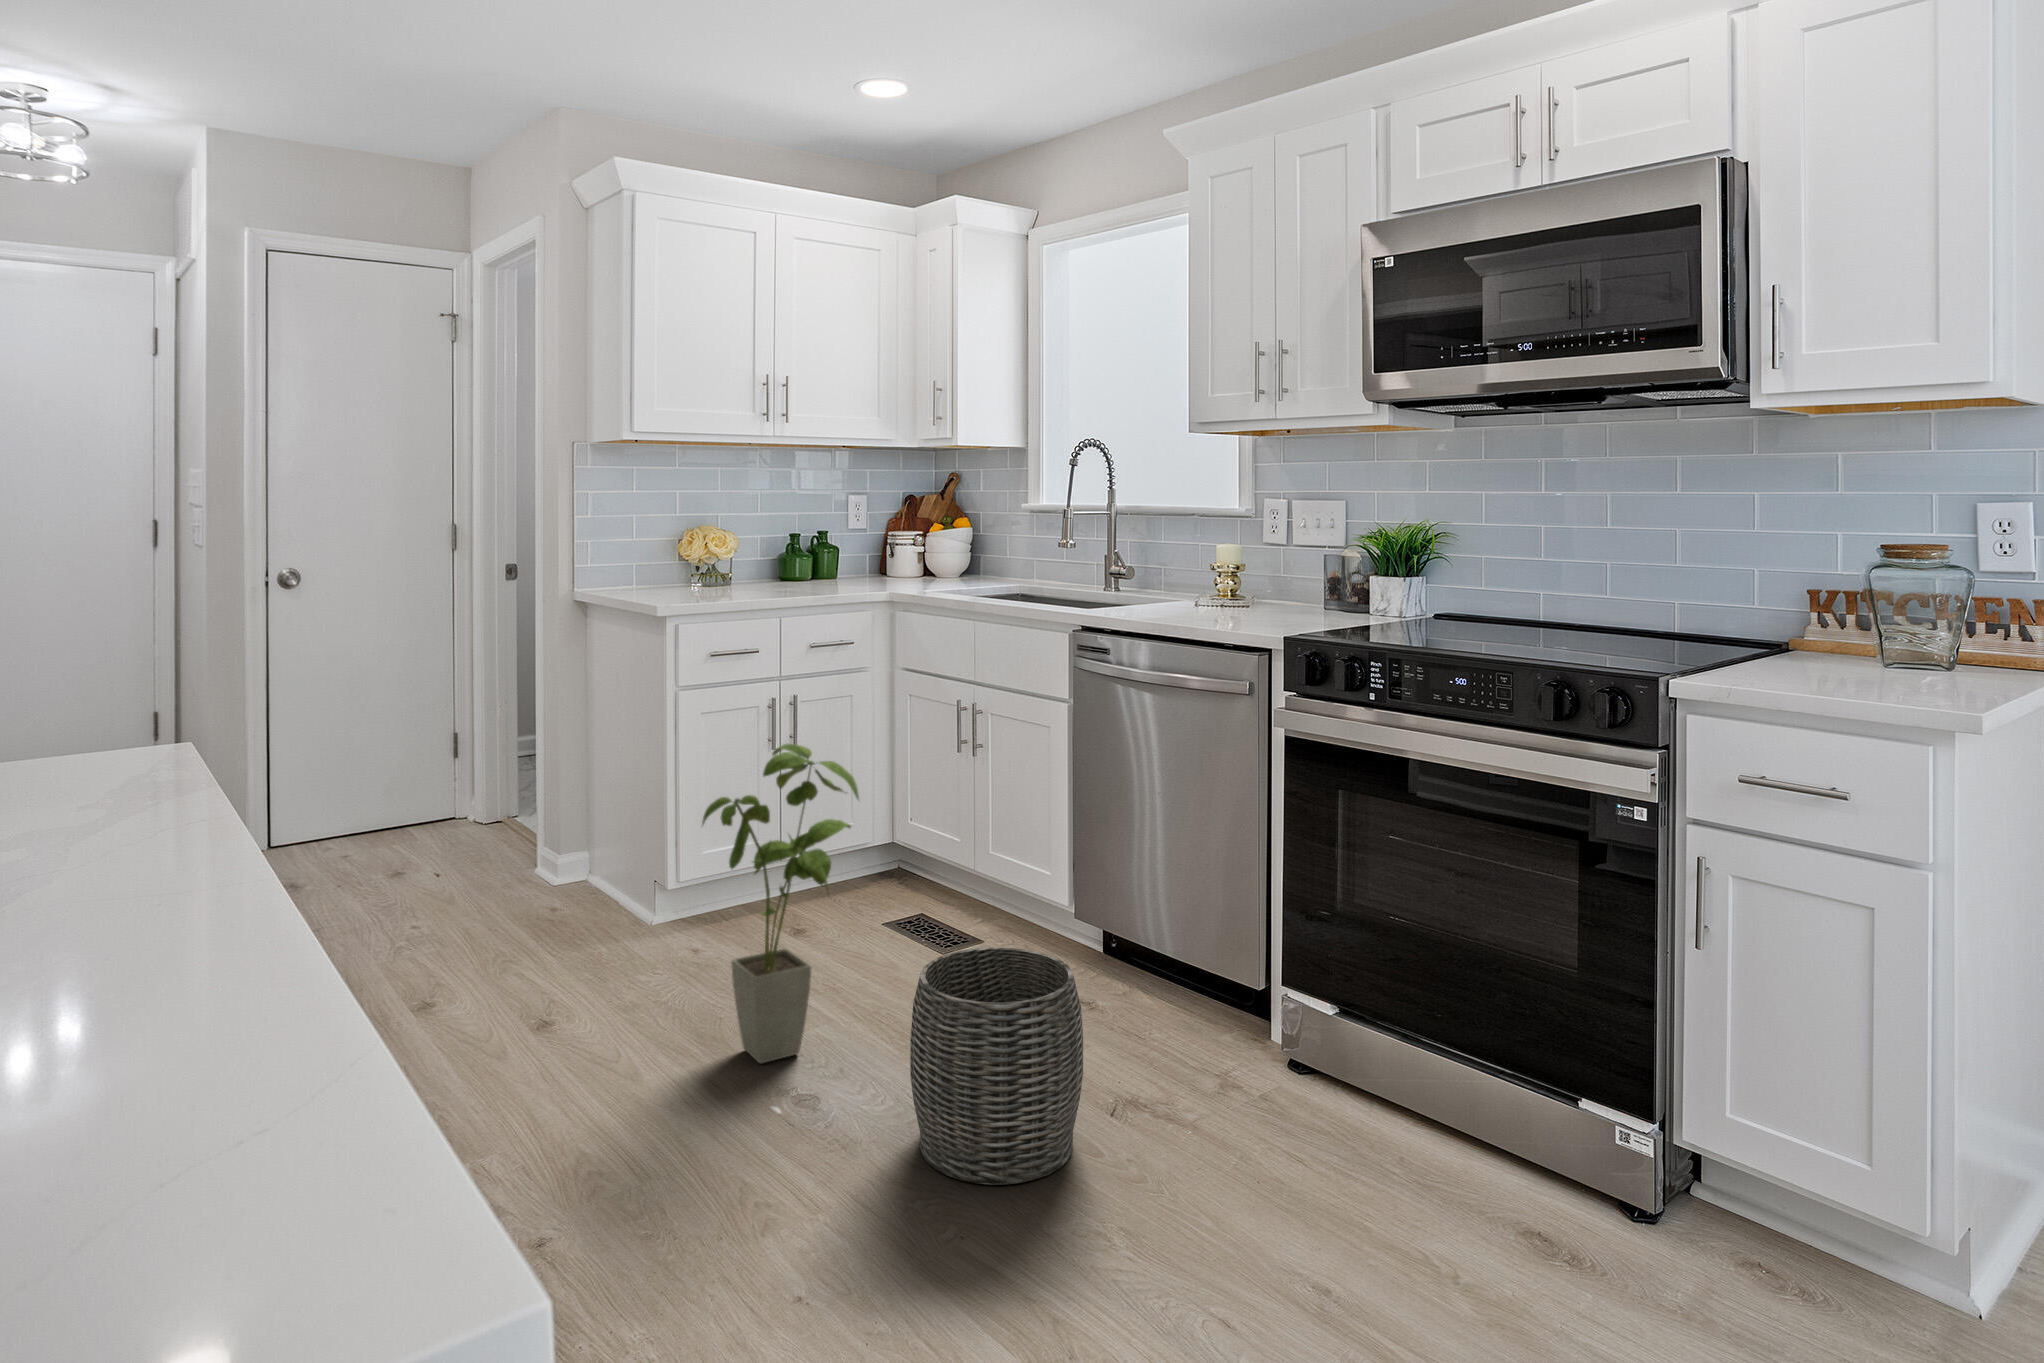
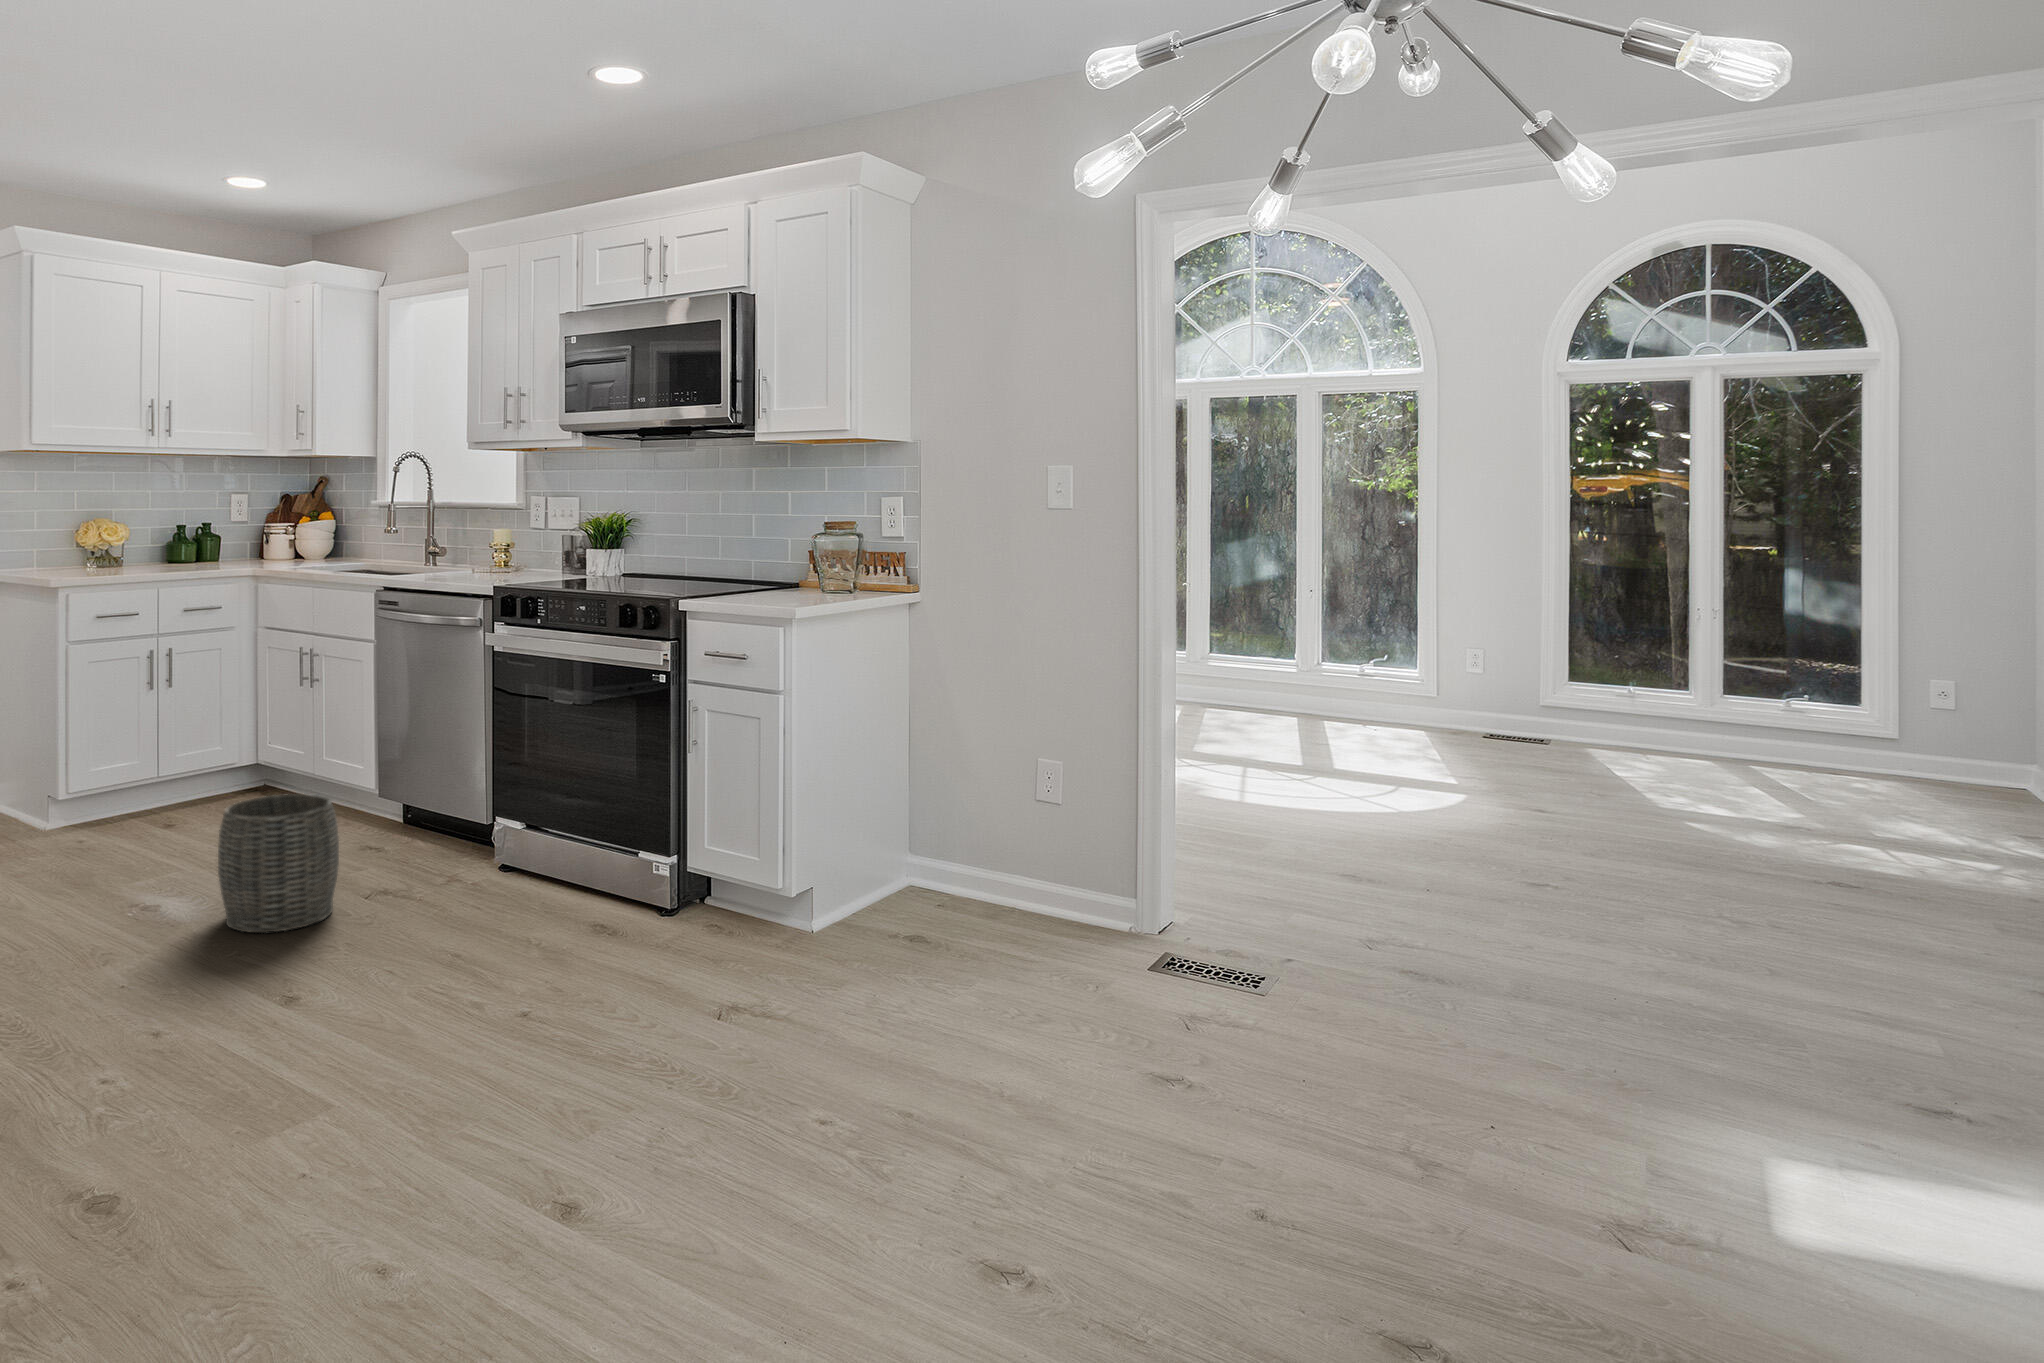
house plant: present [702,744,859,1063] -> none [74,670,196,893]

